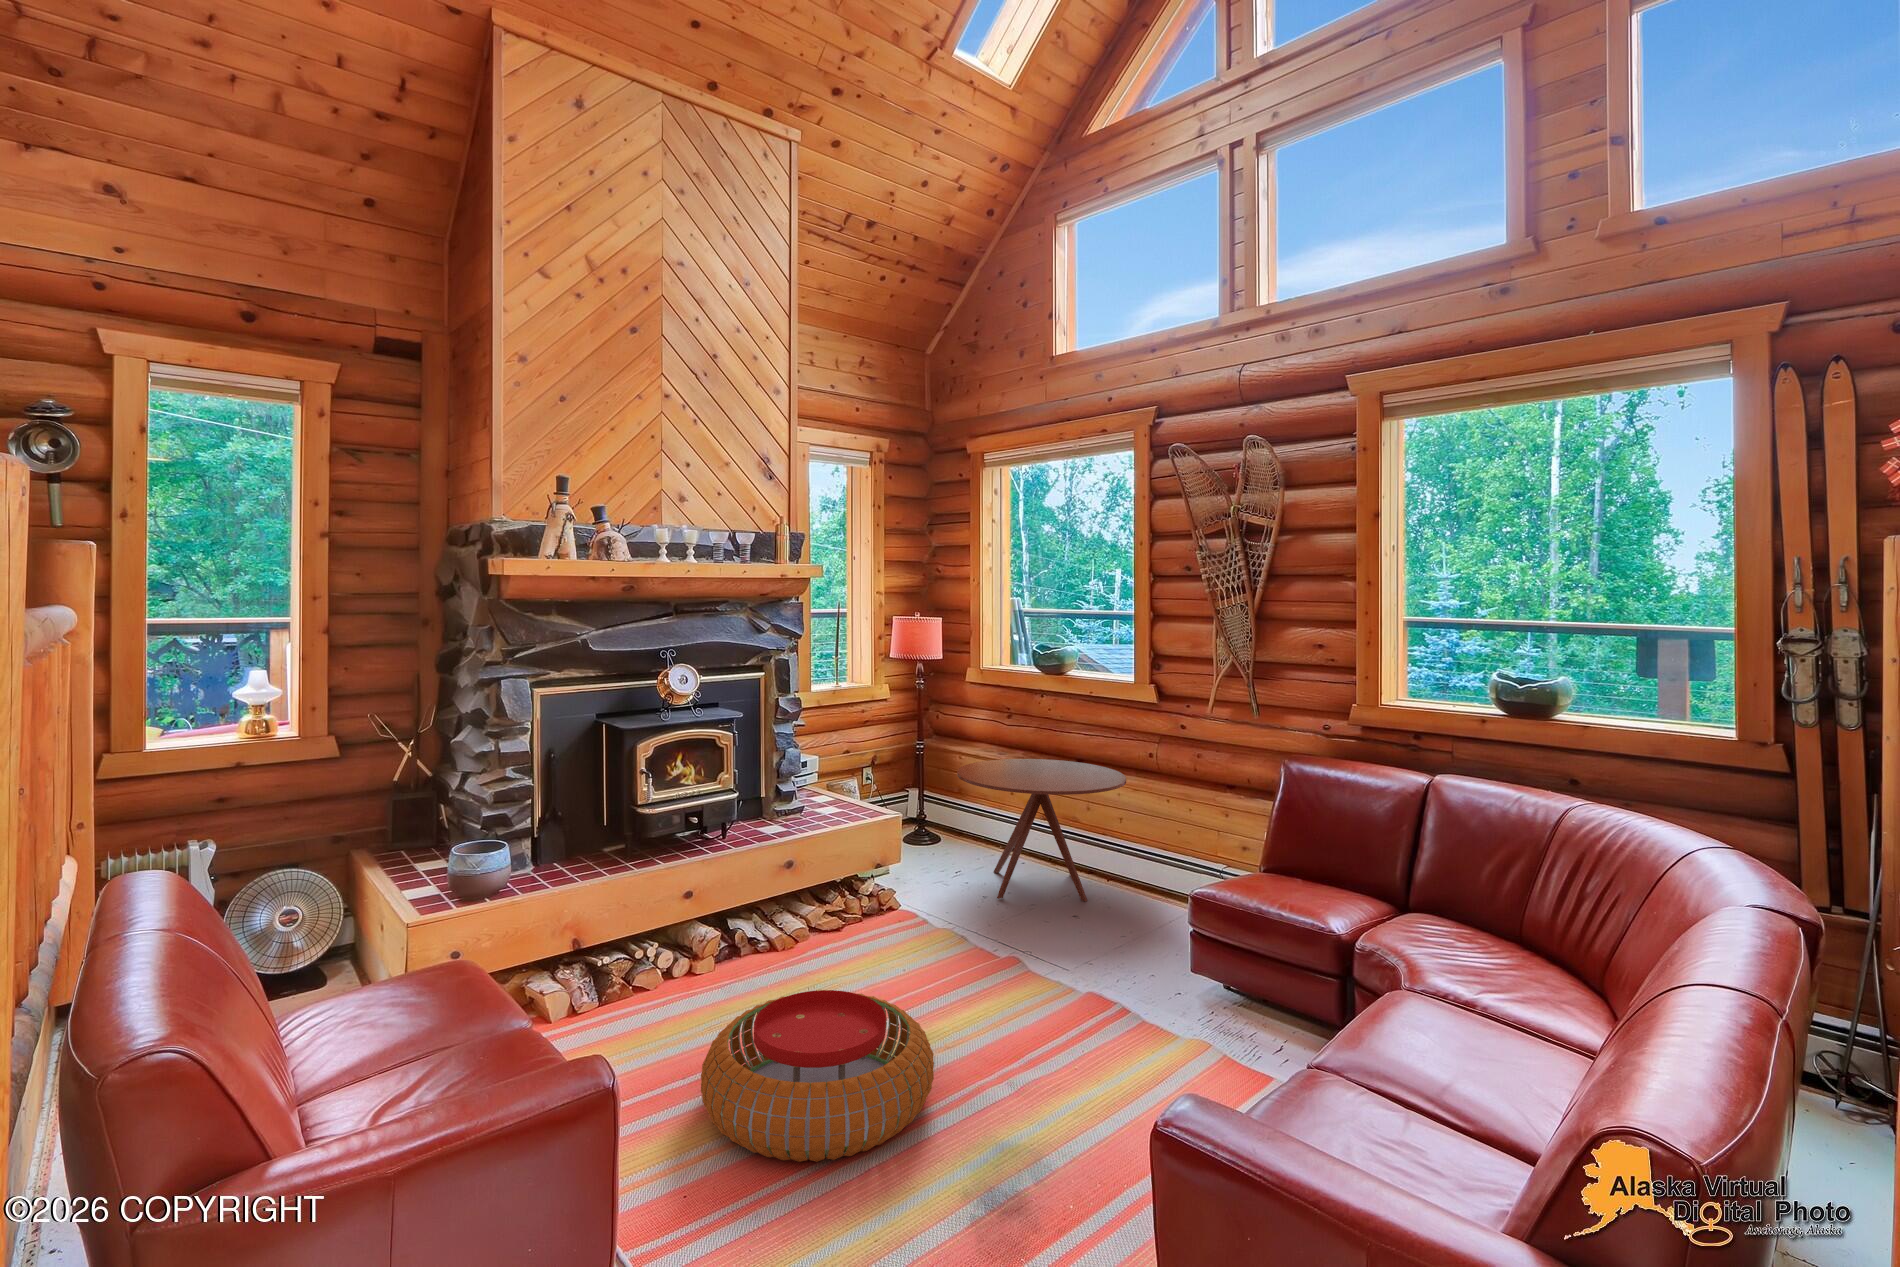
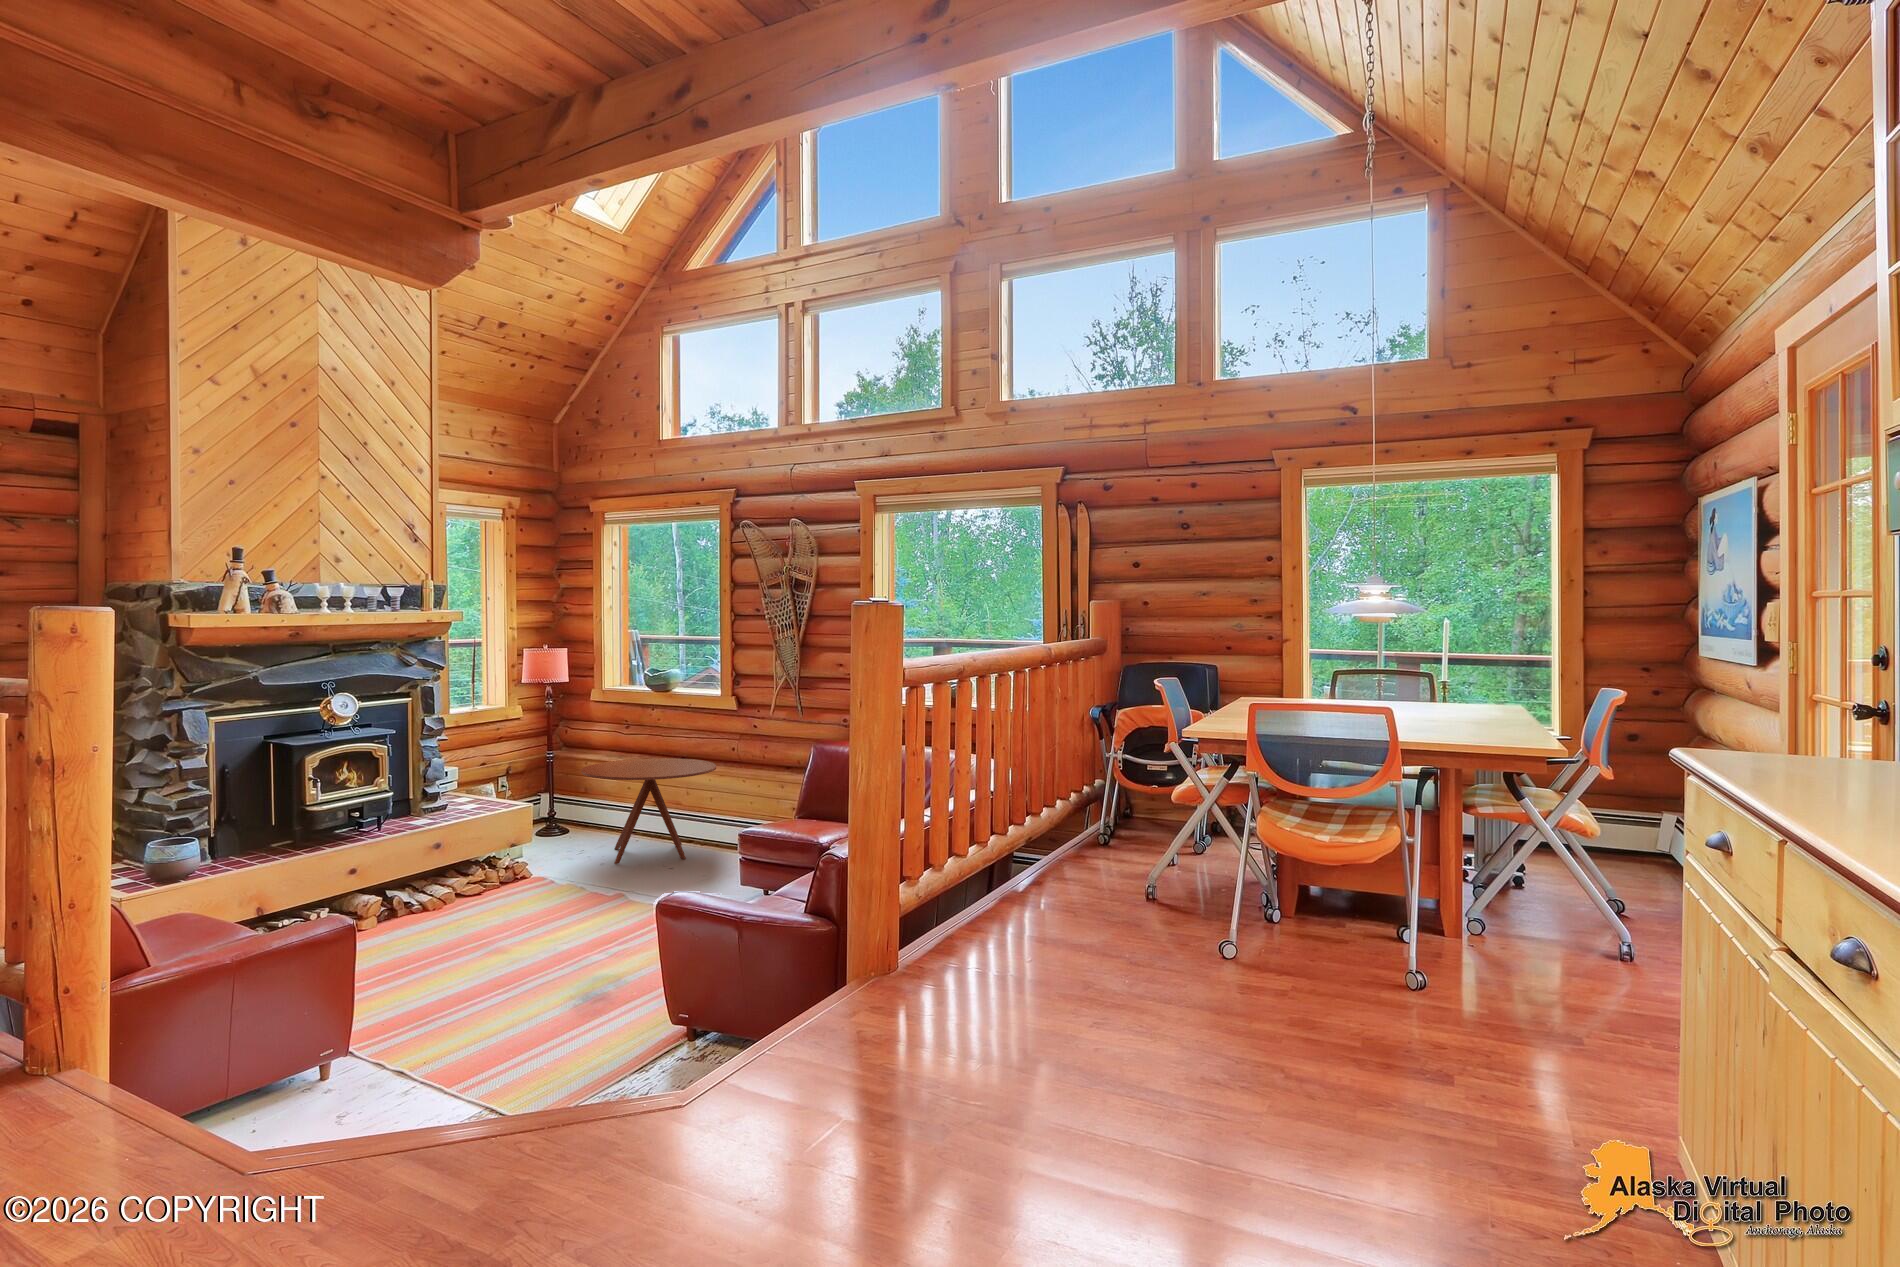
pouf: present [701,990,934,1162] -> none [391,906,556,995]

